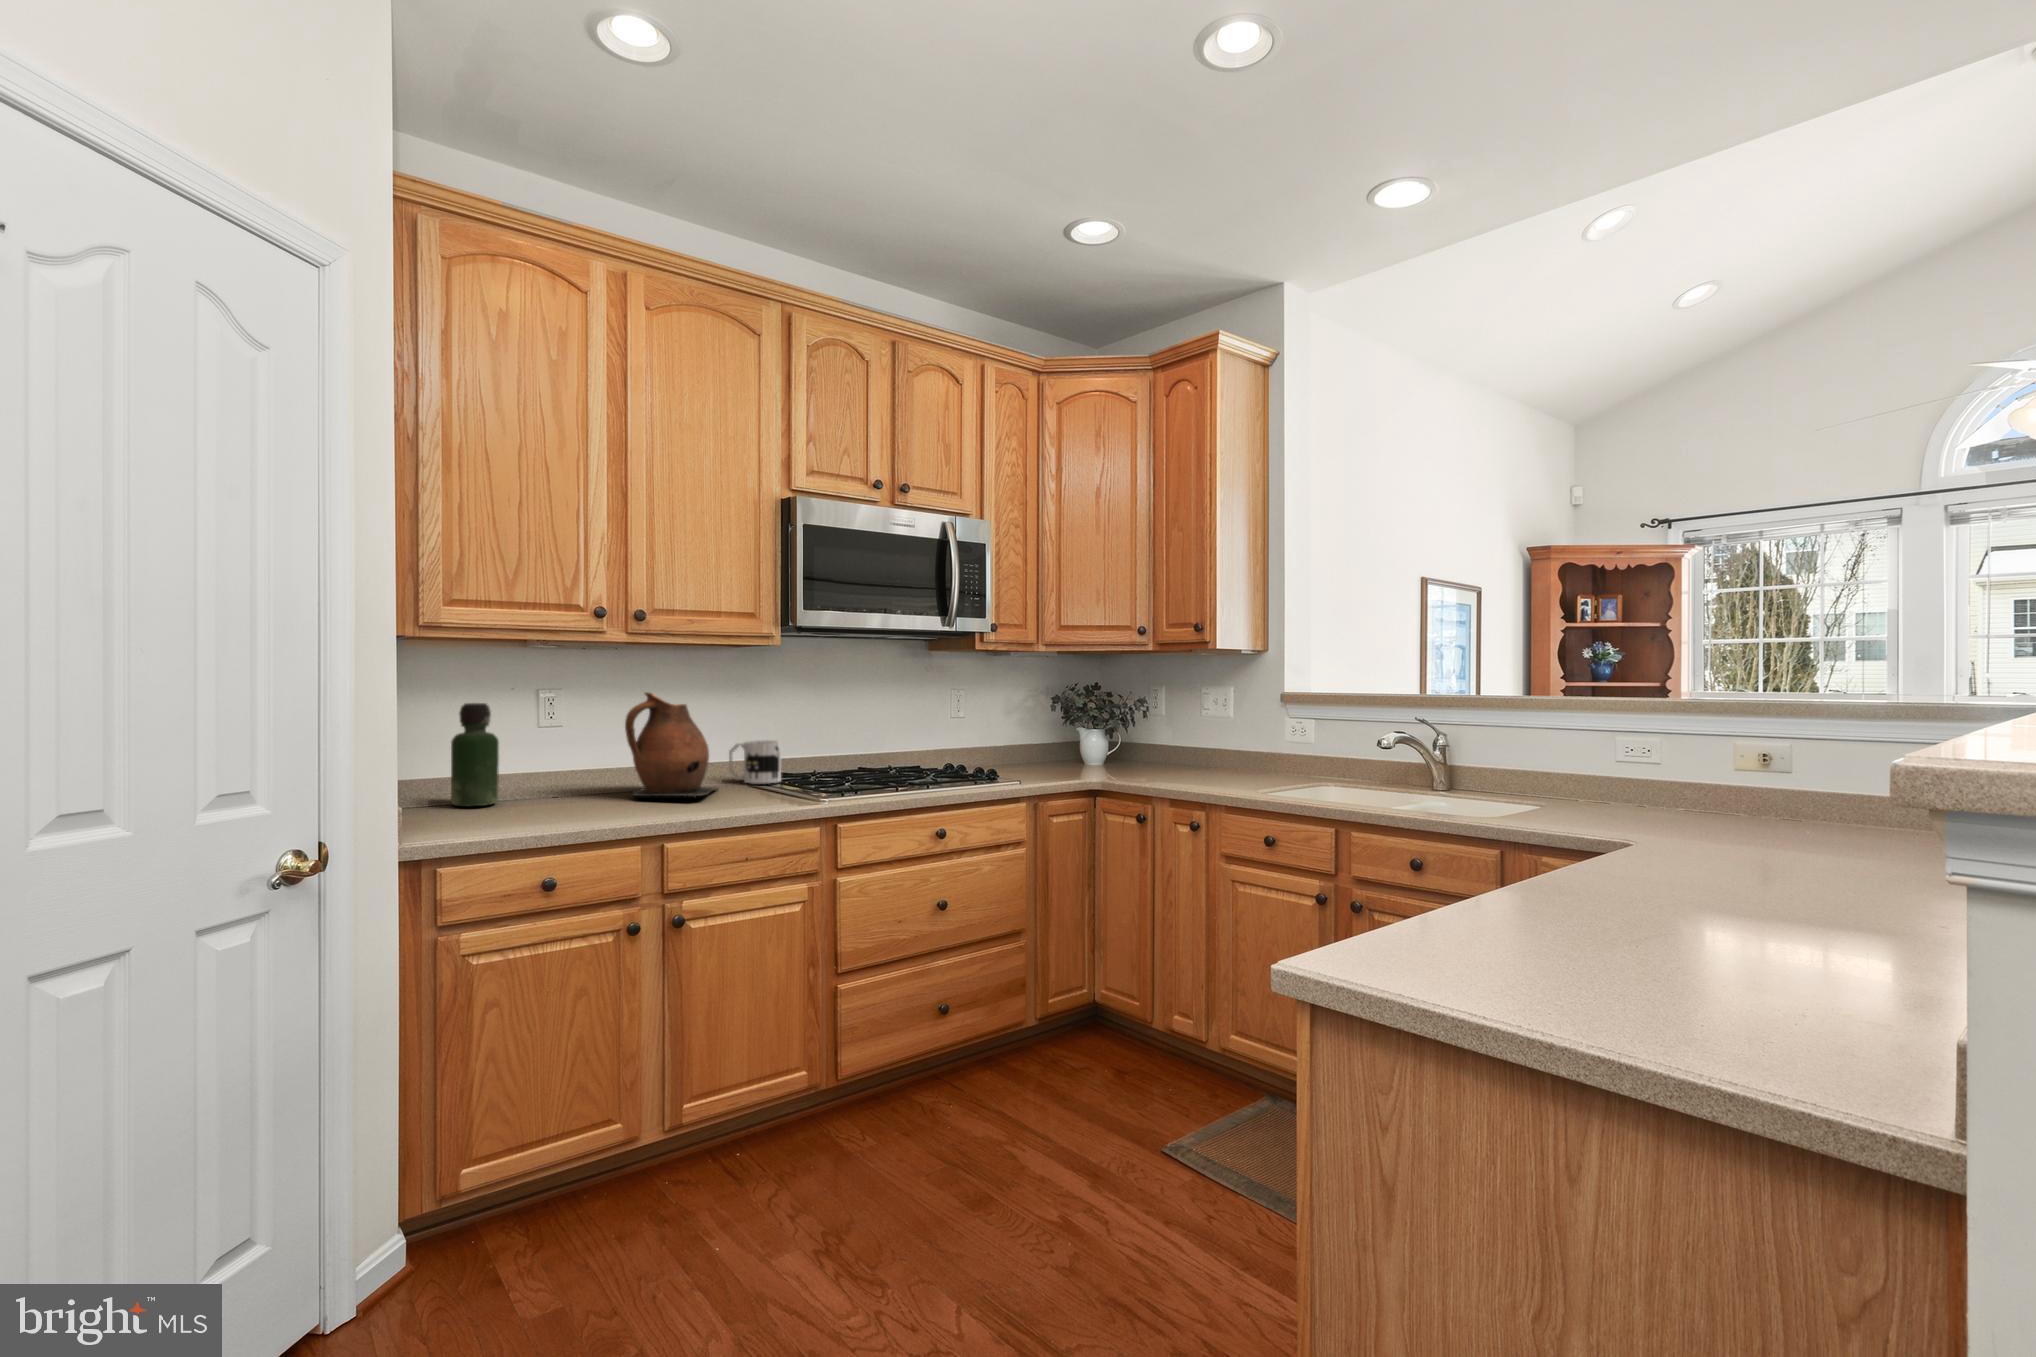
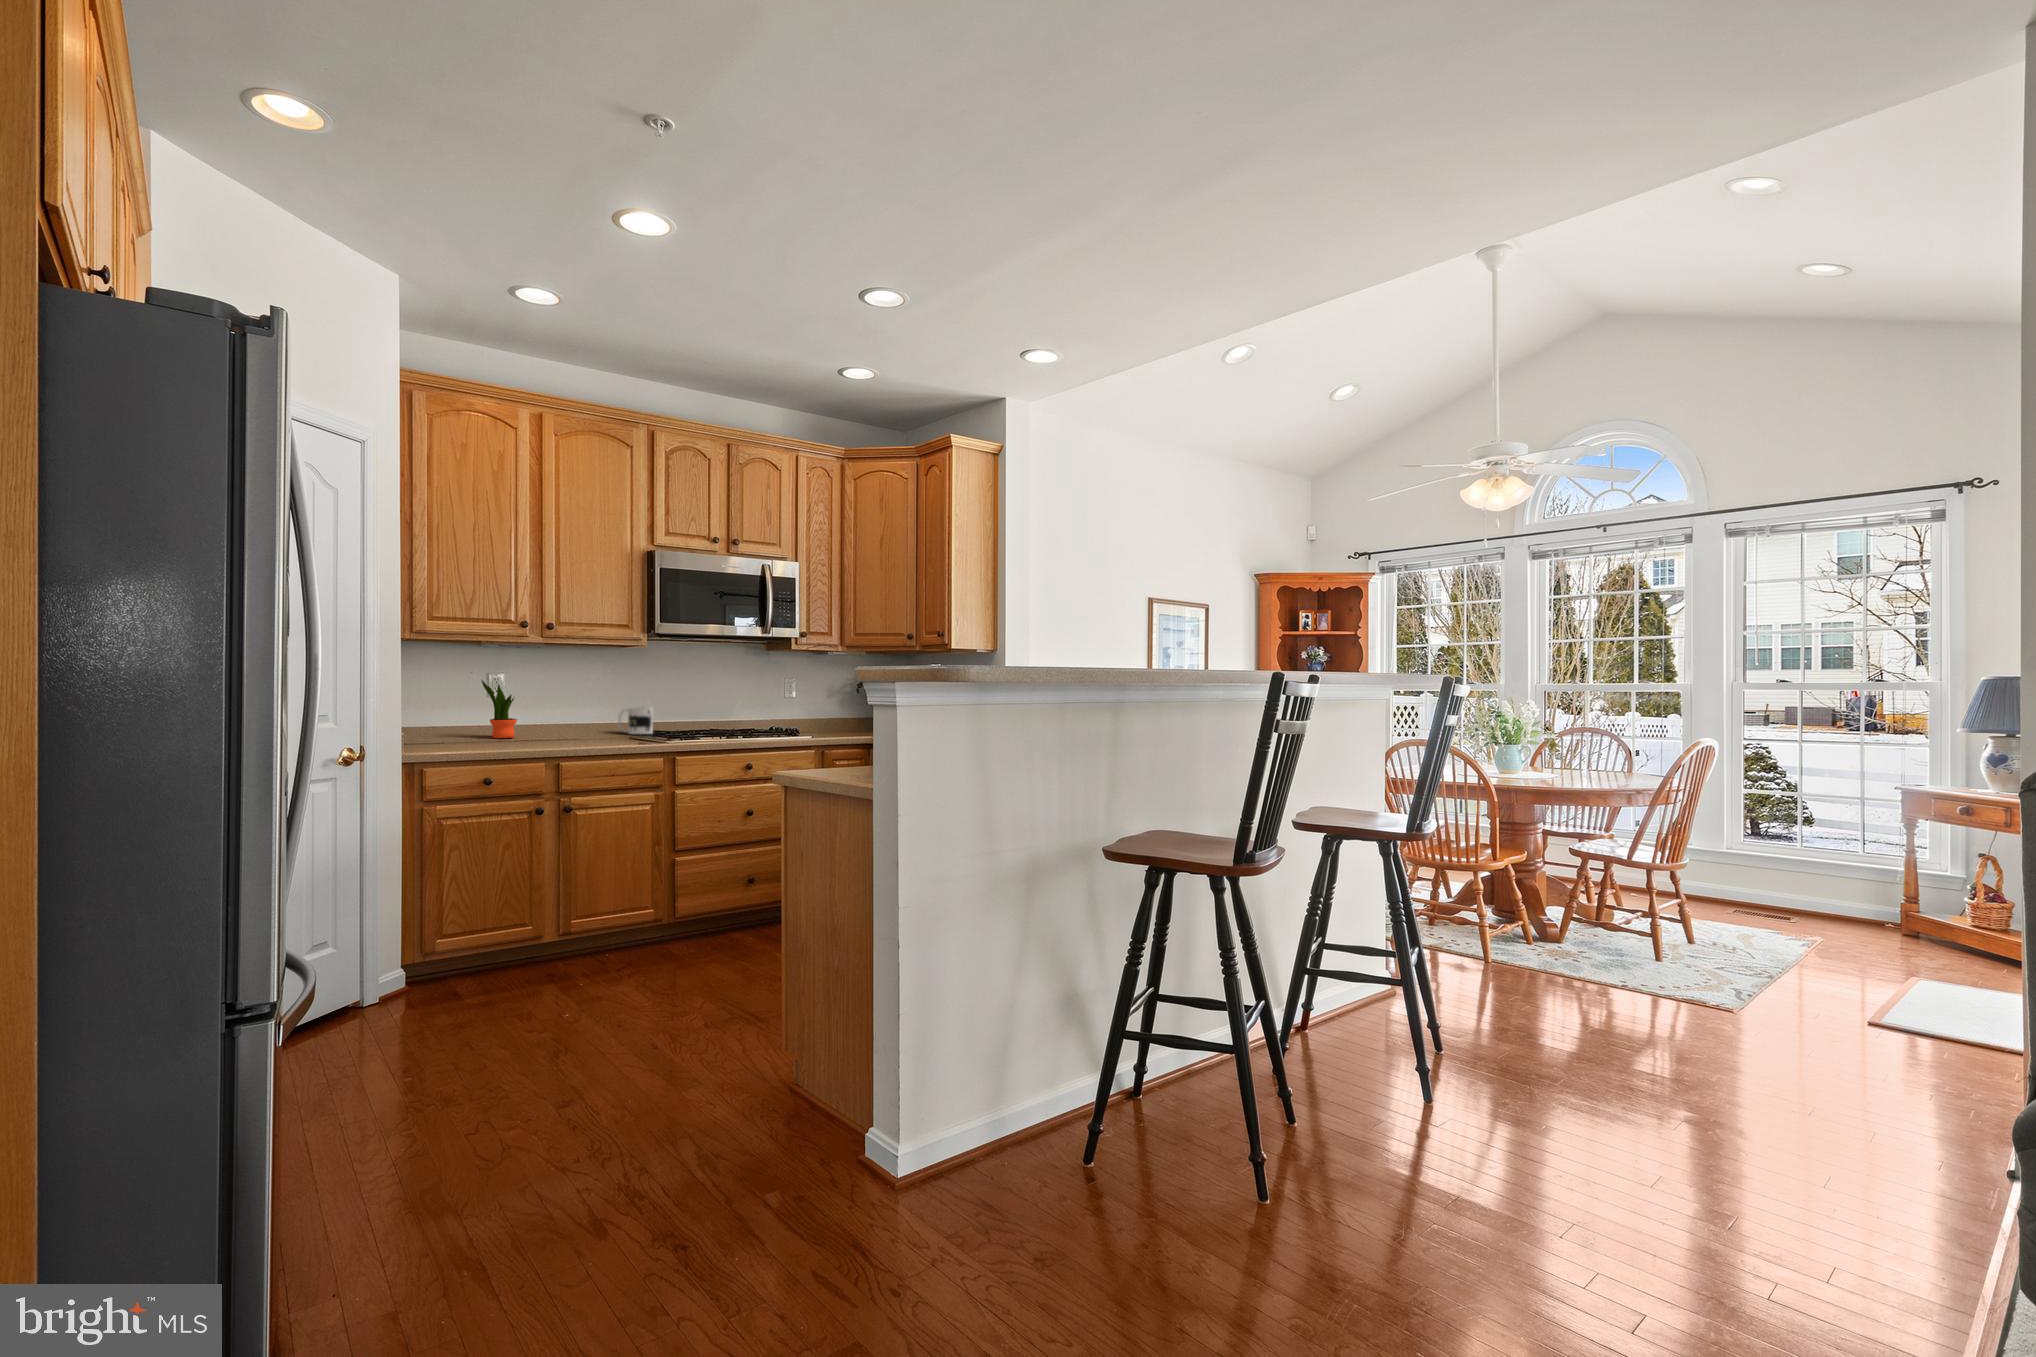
ceramic pitcher: present [625,692,718,797] -> none [544,674,608,739]
potted plant: none [525,701,581,797] -> present [482,680,517,738]
bottle: present [451,703,499,806] -> none [434,680,464,741]

